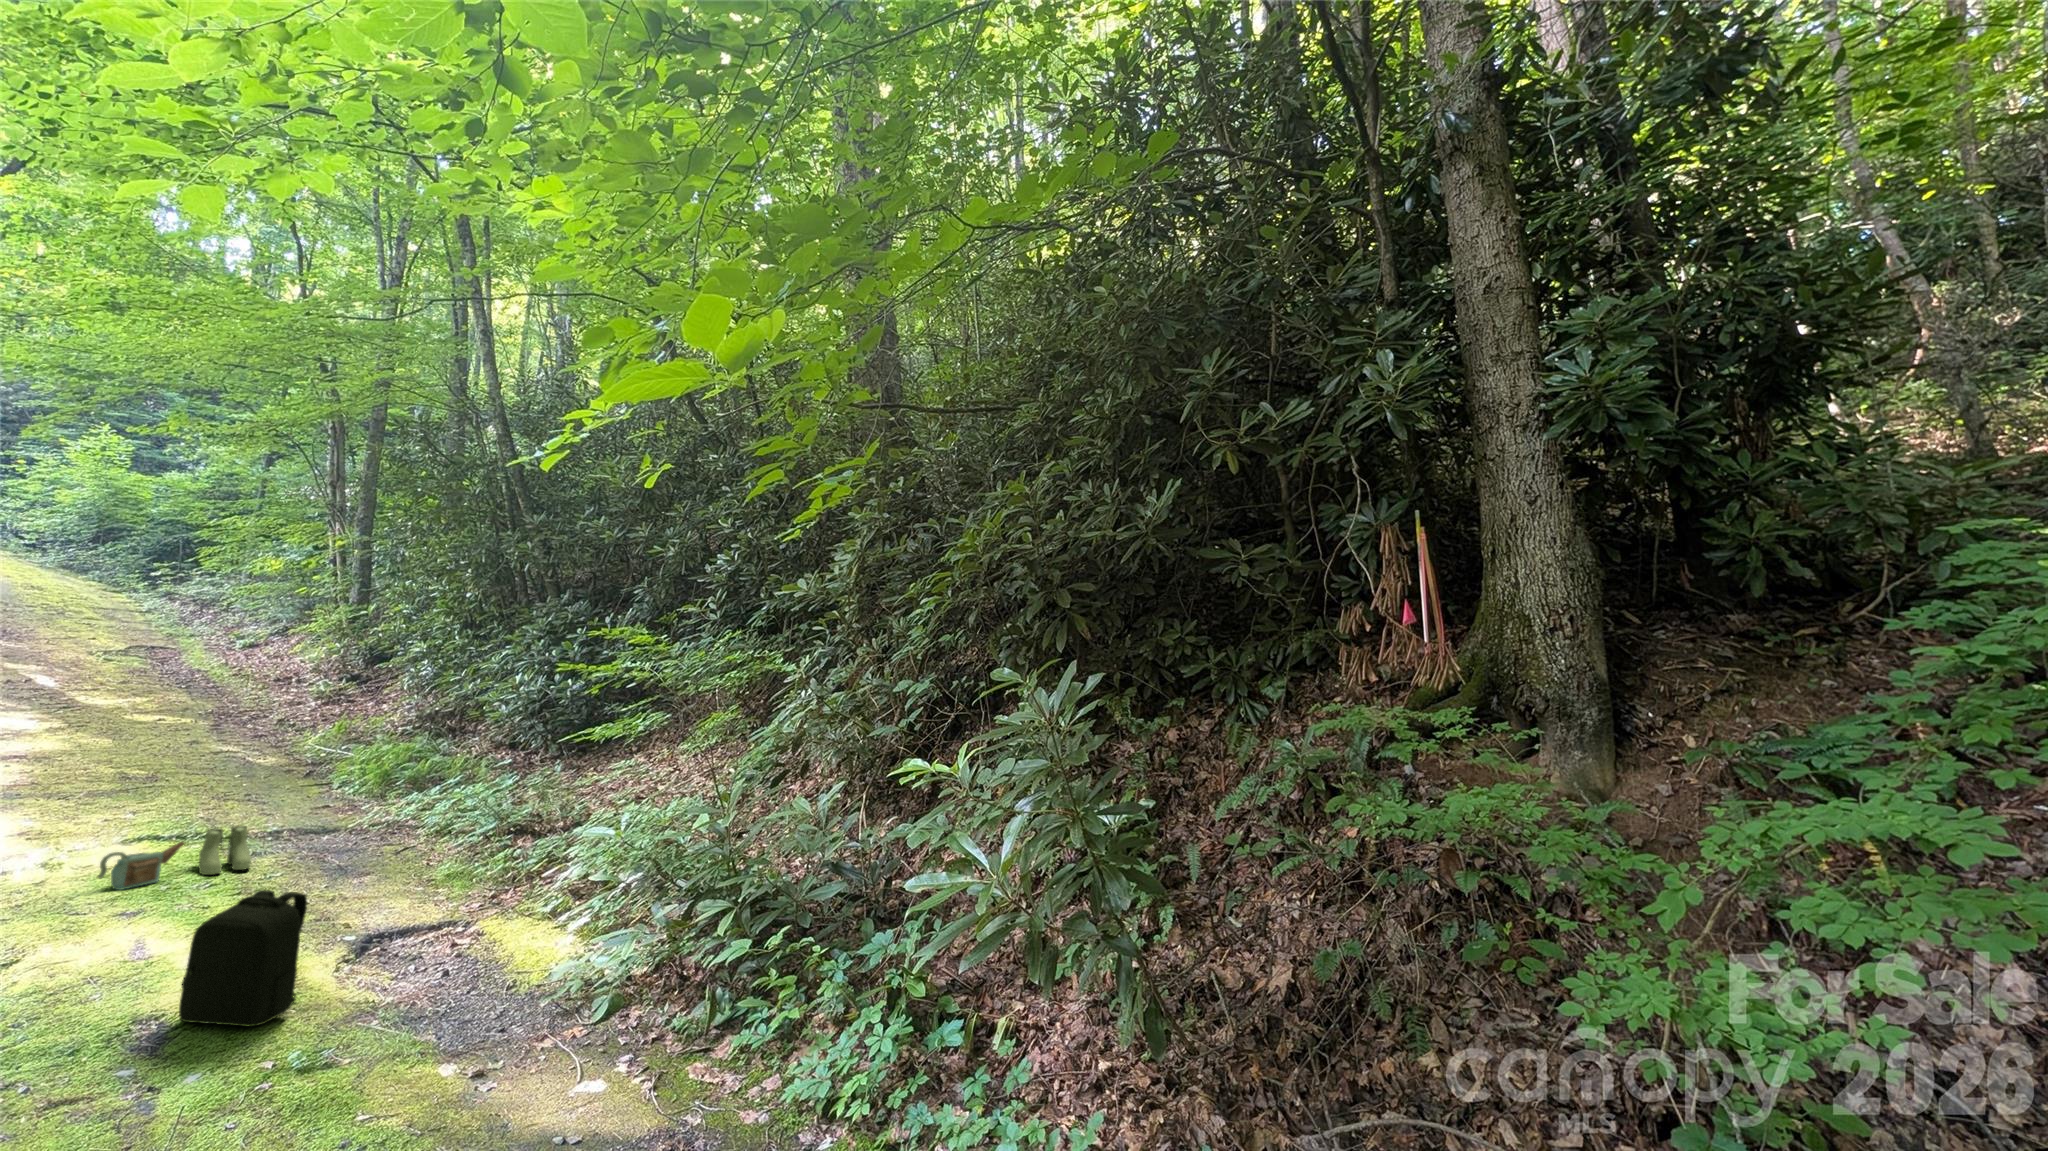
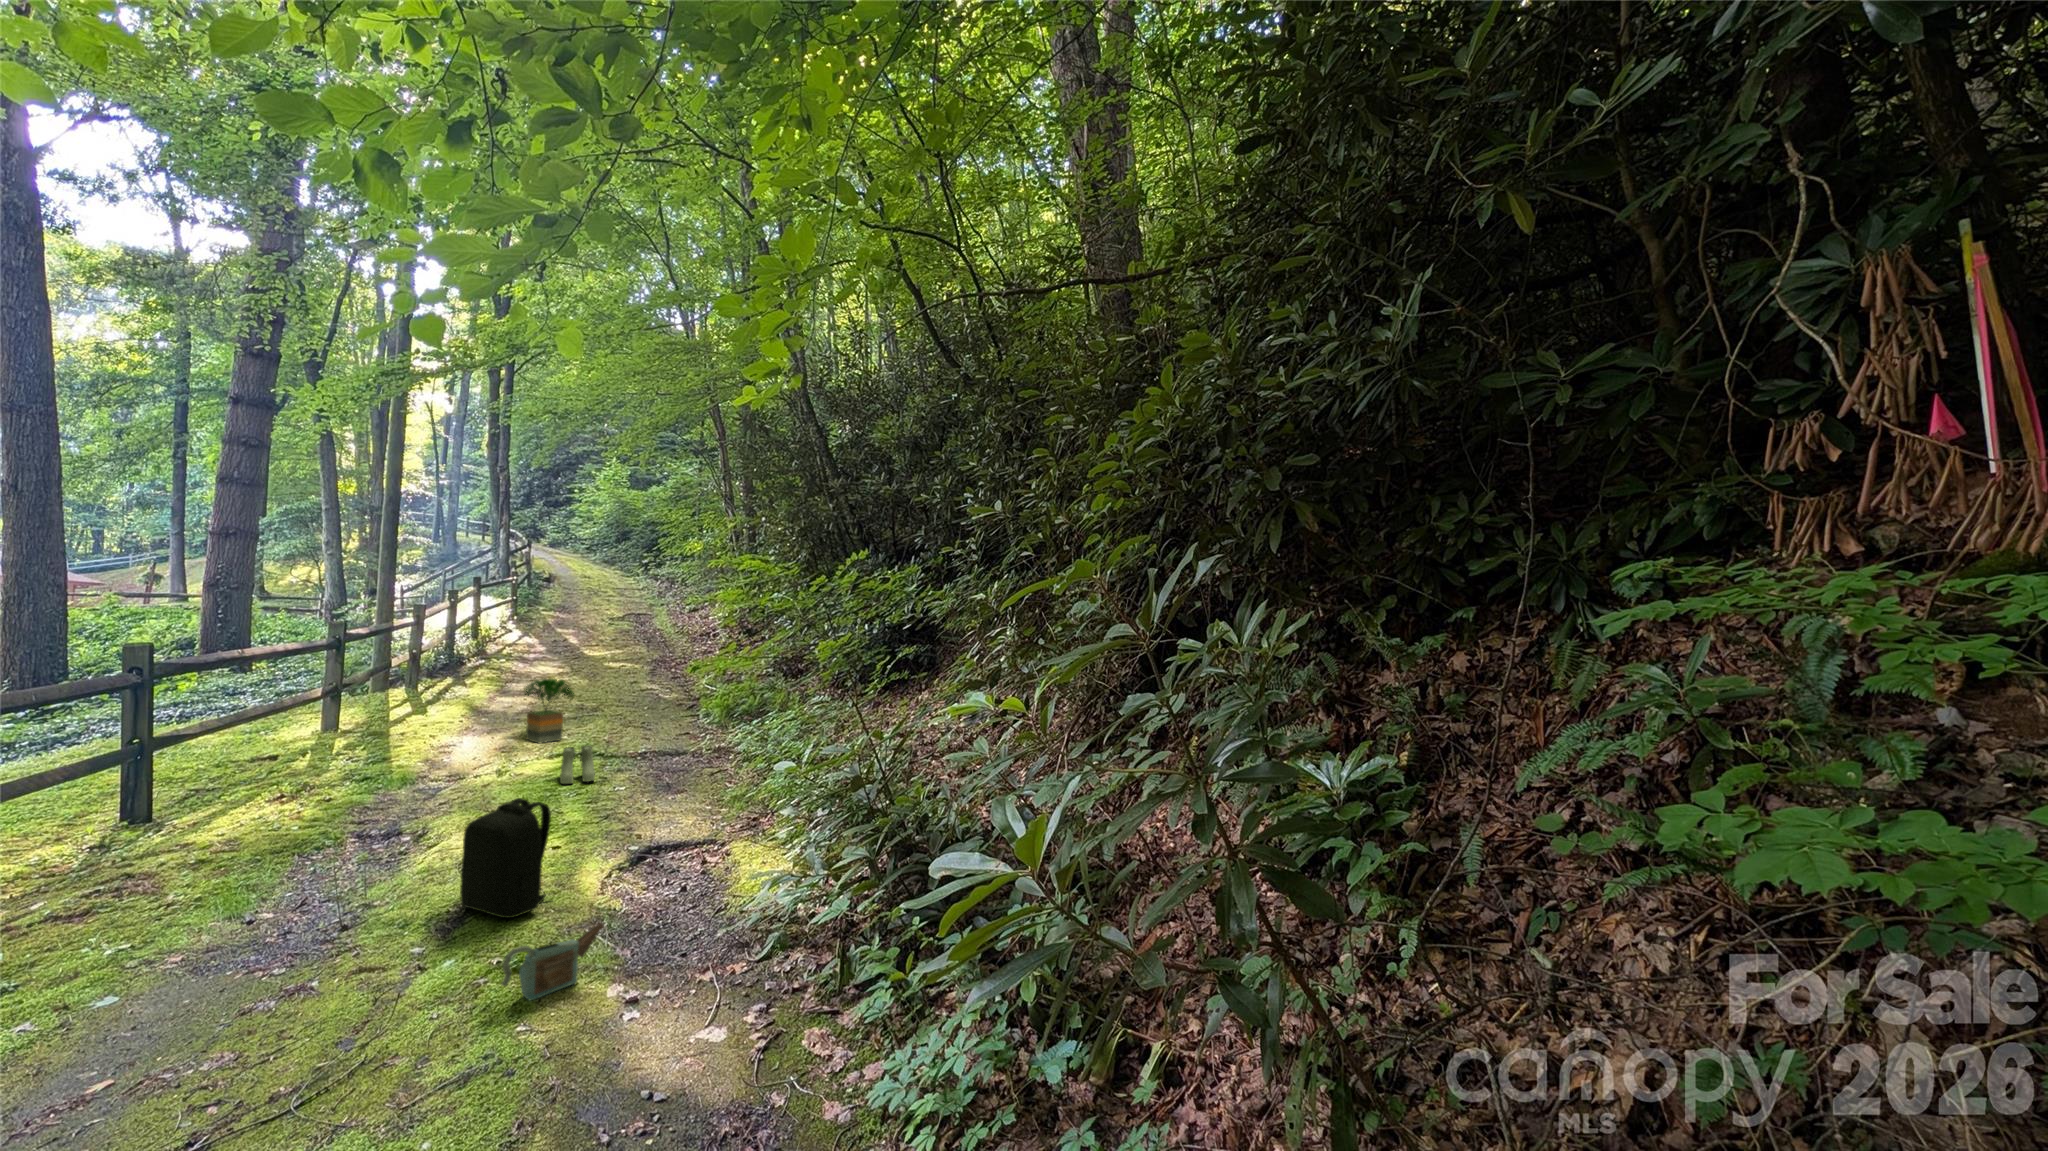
potted tree: none [101,742,191,827] -> present [525,679,574,744]
watering can: present [98,842,184,890] -> present [501,923,604,1000]

